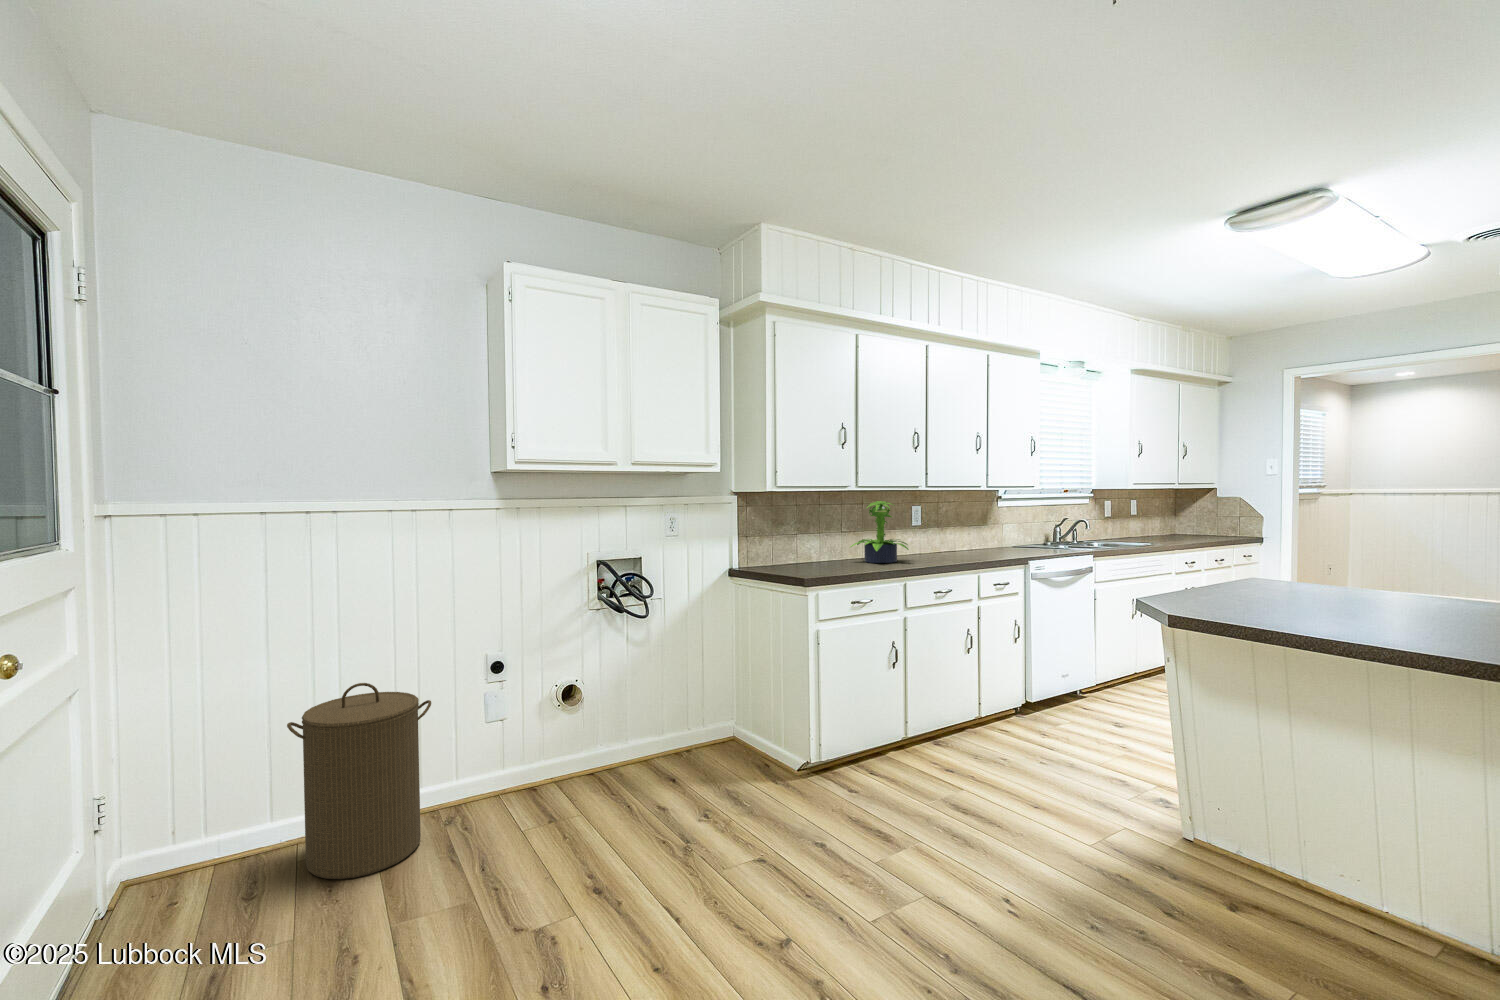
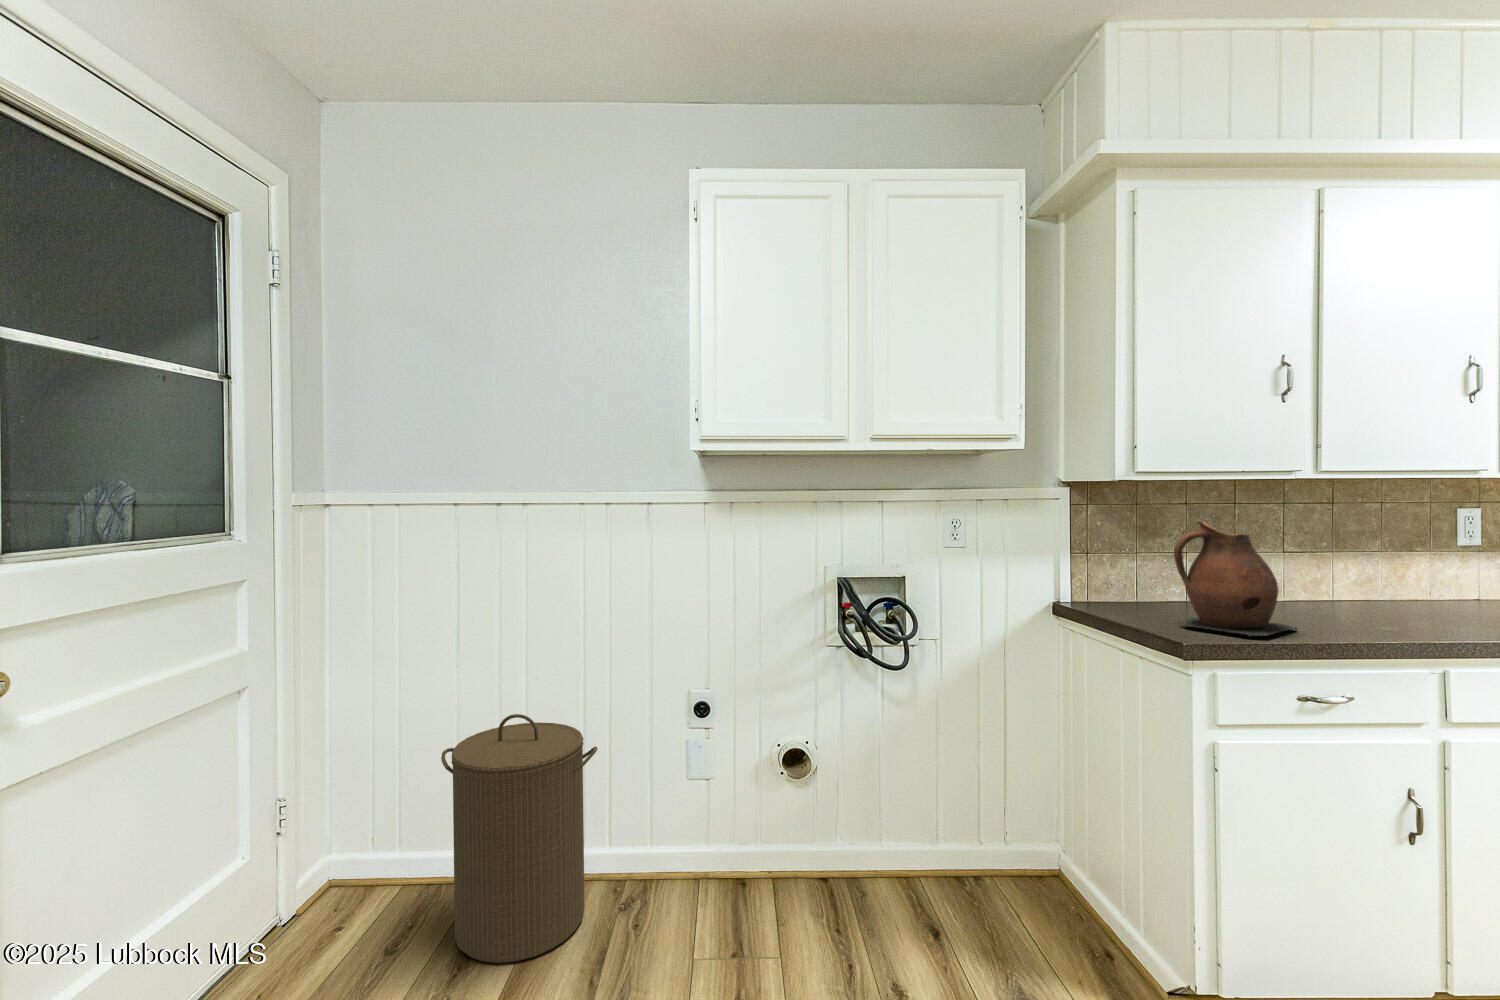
potted plant: present [850,501,909,563] -> none [1300,498,1452,619]
ceramic pitcher: none [796,514,850,575] -> present [1174,521,1297,637]

